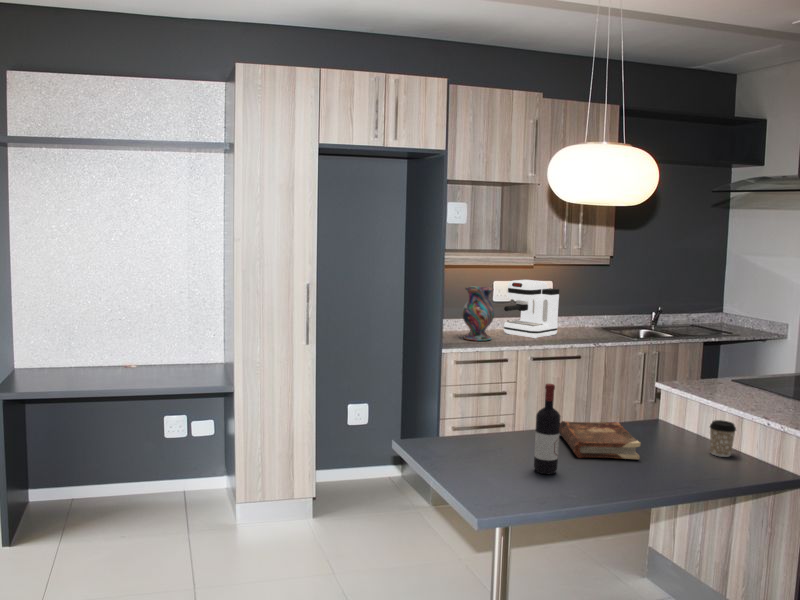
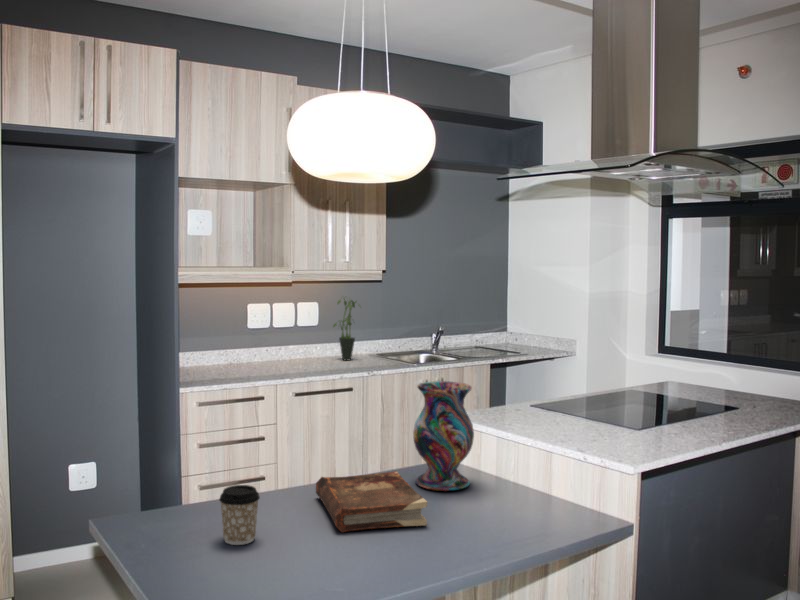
potted plant: none [562,277,589,332] -> present [333,299,356,360]
coffee maker: present [504,280,559,339] -> none [262,301,327,370]
vase: present [463,287,494,341] -> present [413,381,474,491]
wine bottle: present [534,384,560,474] -> none [272,428,309,570]
coffee cup: present [710,420,736,457] -> present [219,485,260,545]

